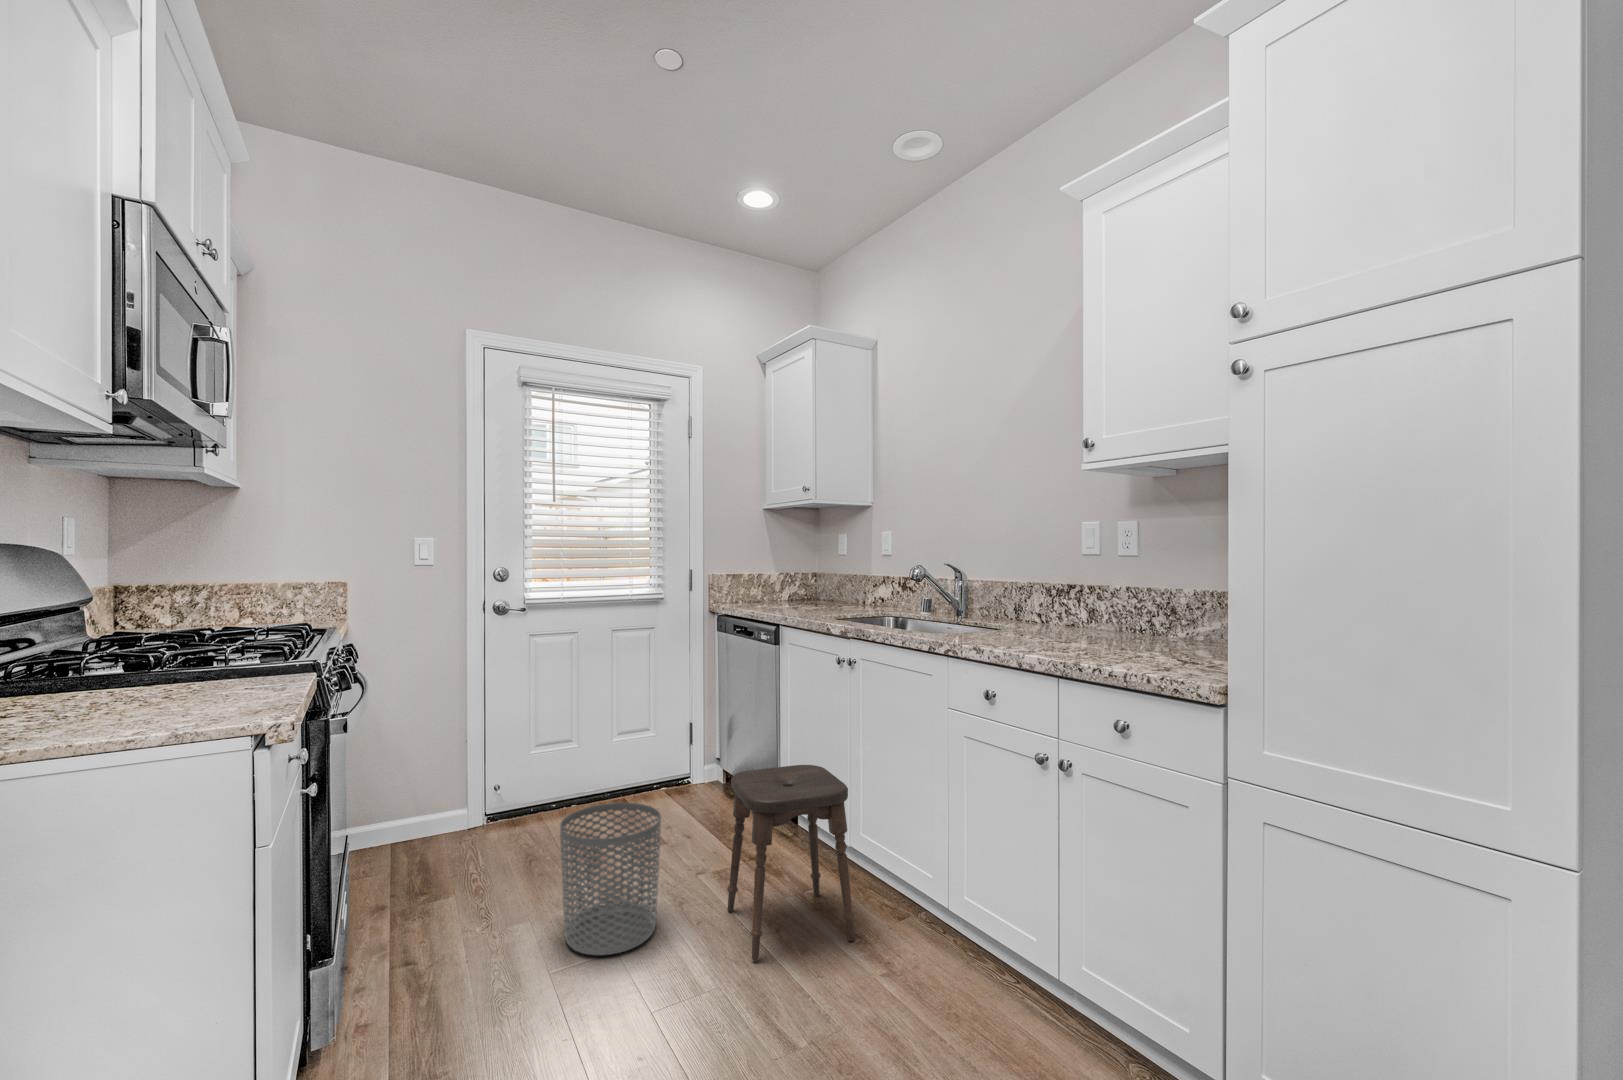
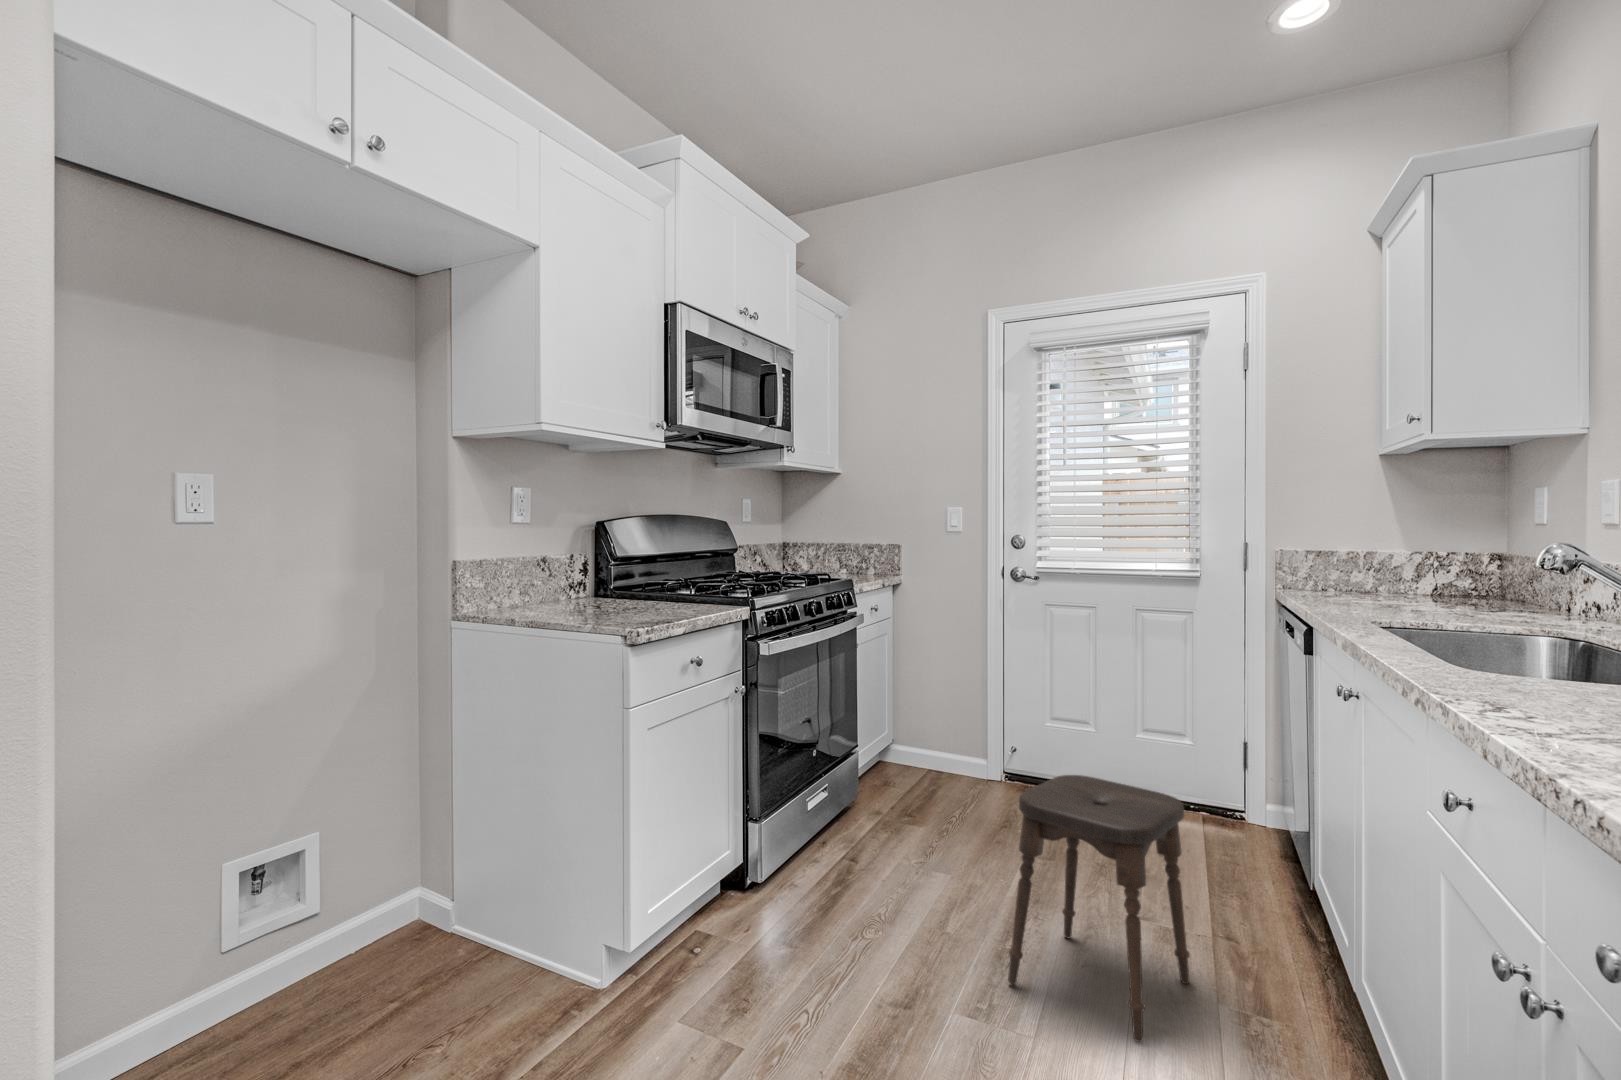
waste bin: present [560,803,661,955] -> none [902,765,1001,913]

